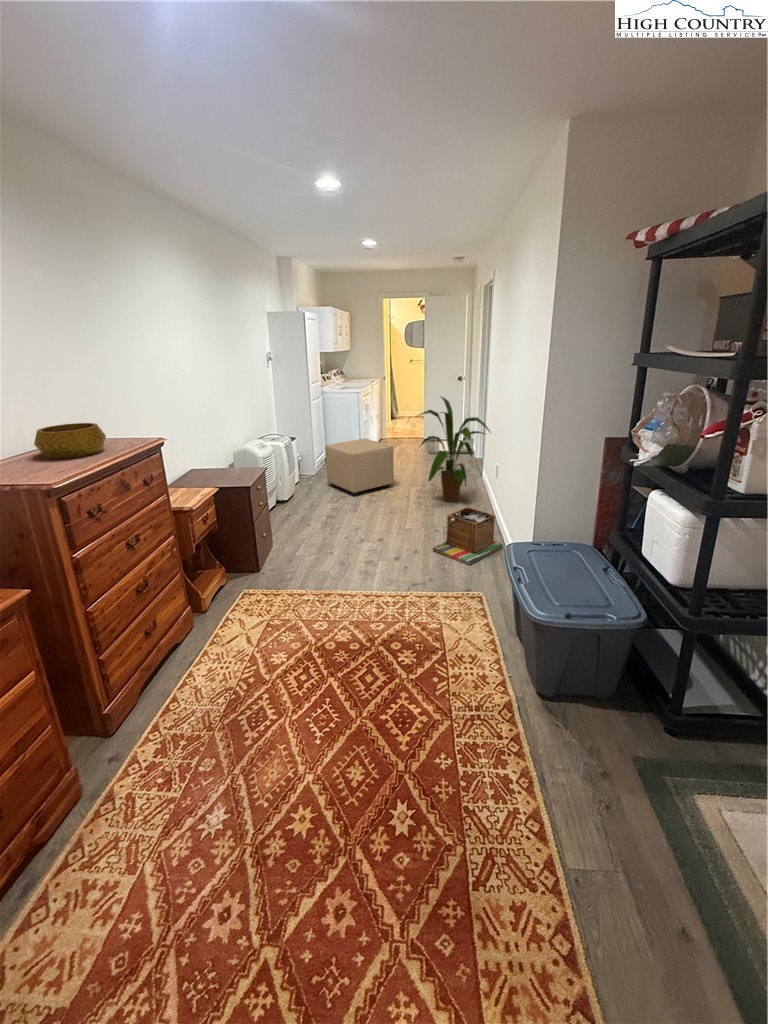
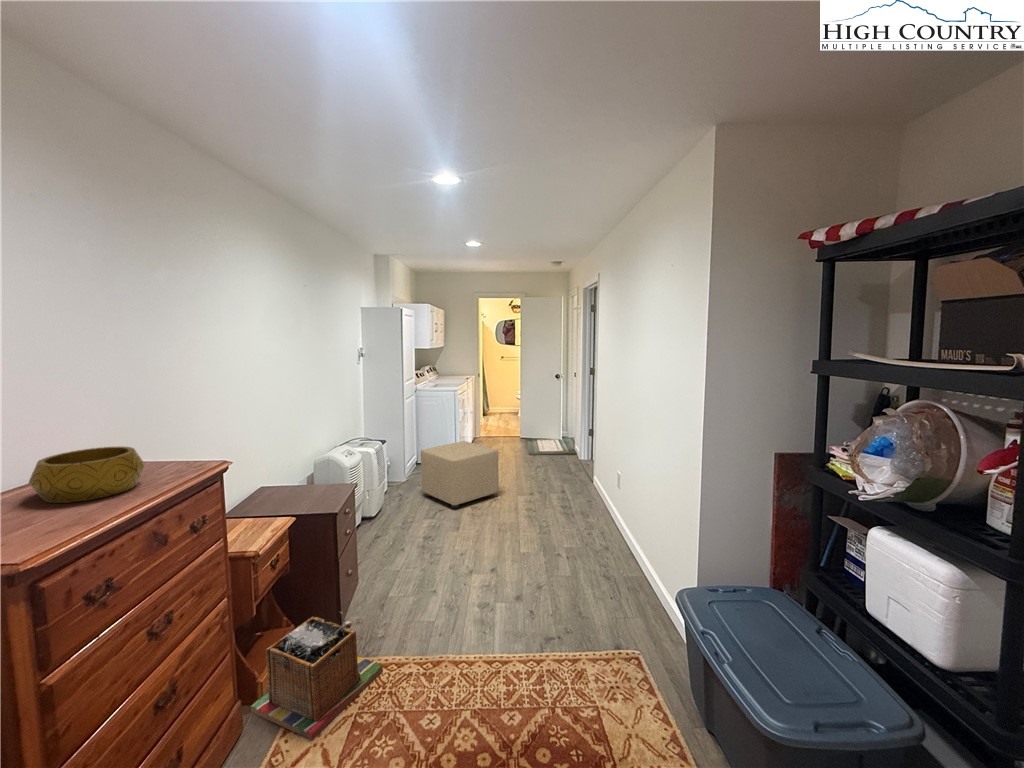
house plant: present [417,397,490,501] -> none [524,396,611,514]
laundry basket: present [433,507,503,565] -> present [251,612,383,740]

